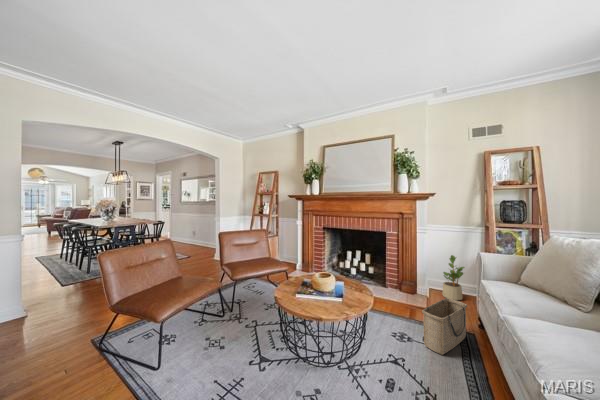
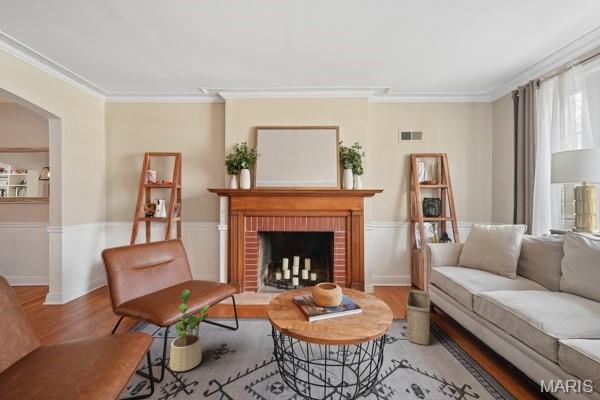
potted plant: present [442,255,464,300] -> present [170,289,210,371]

